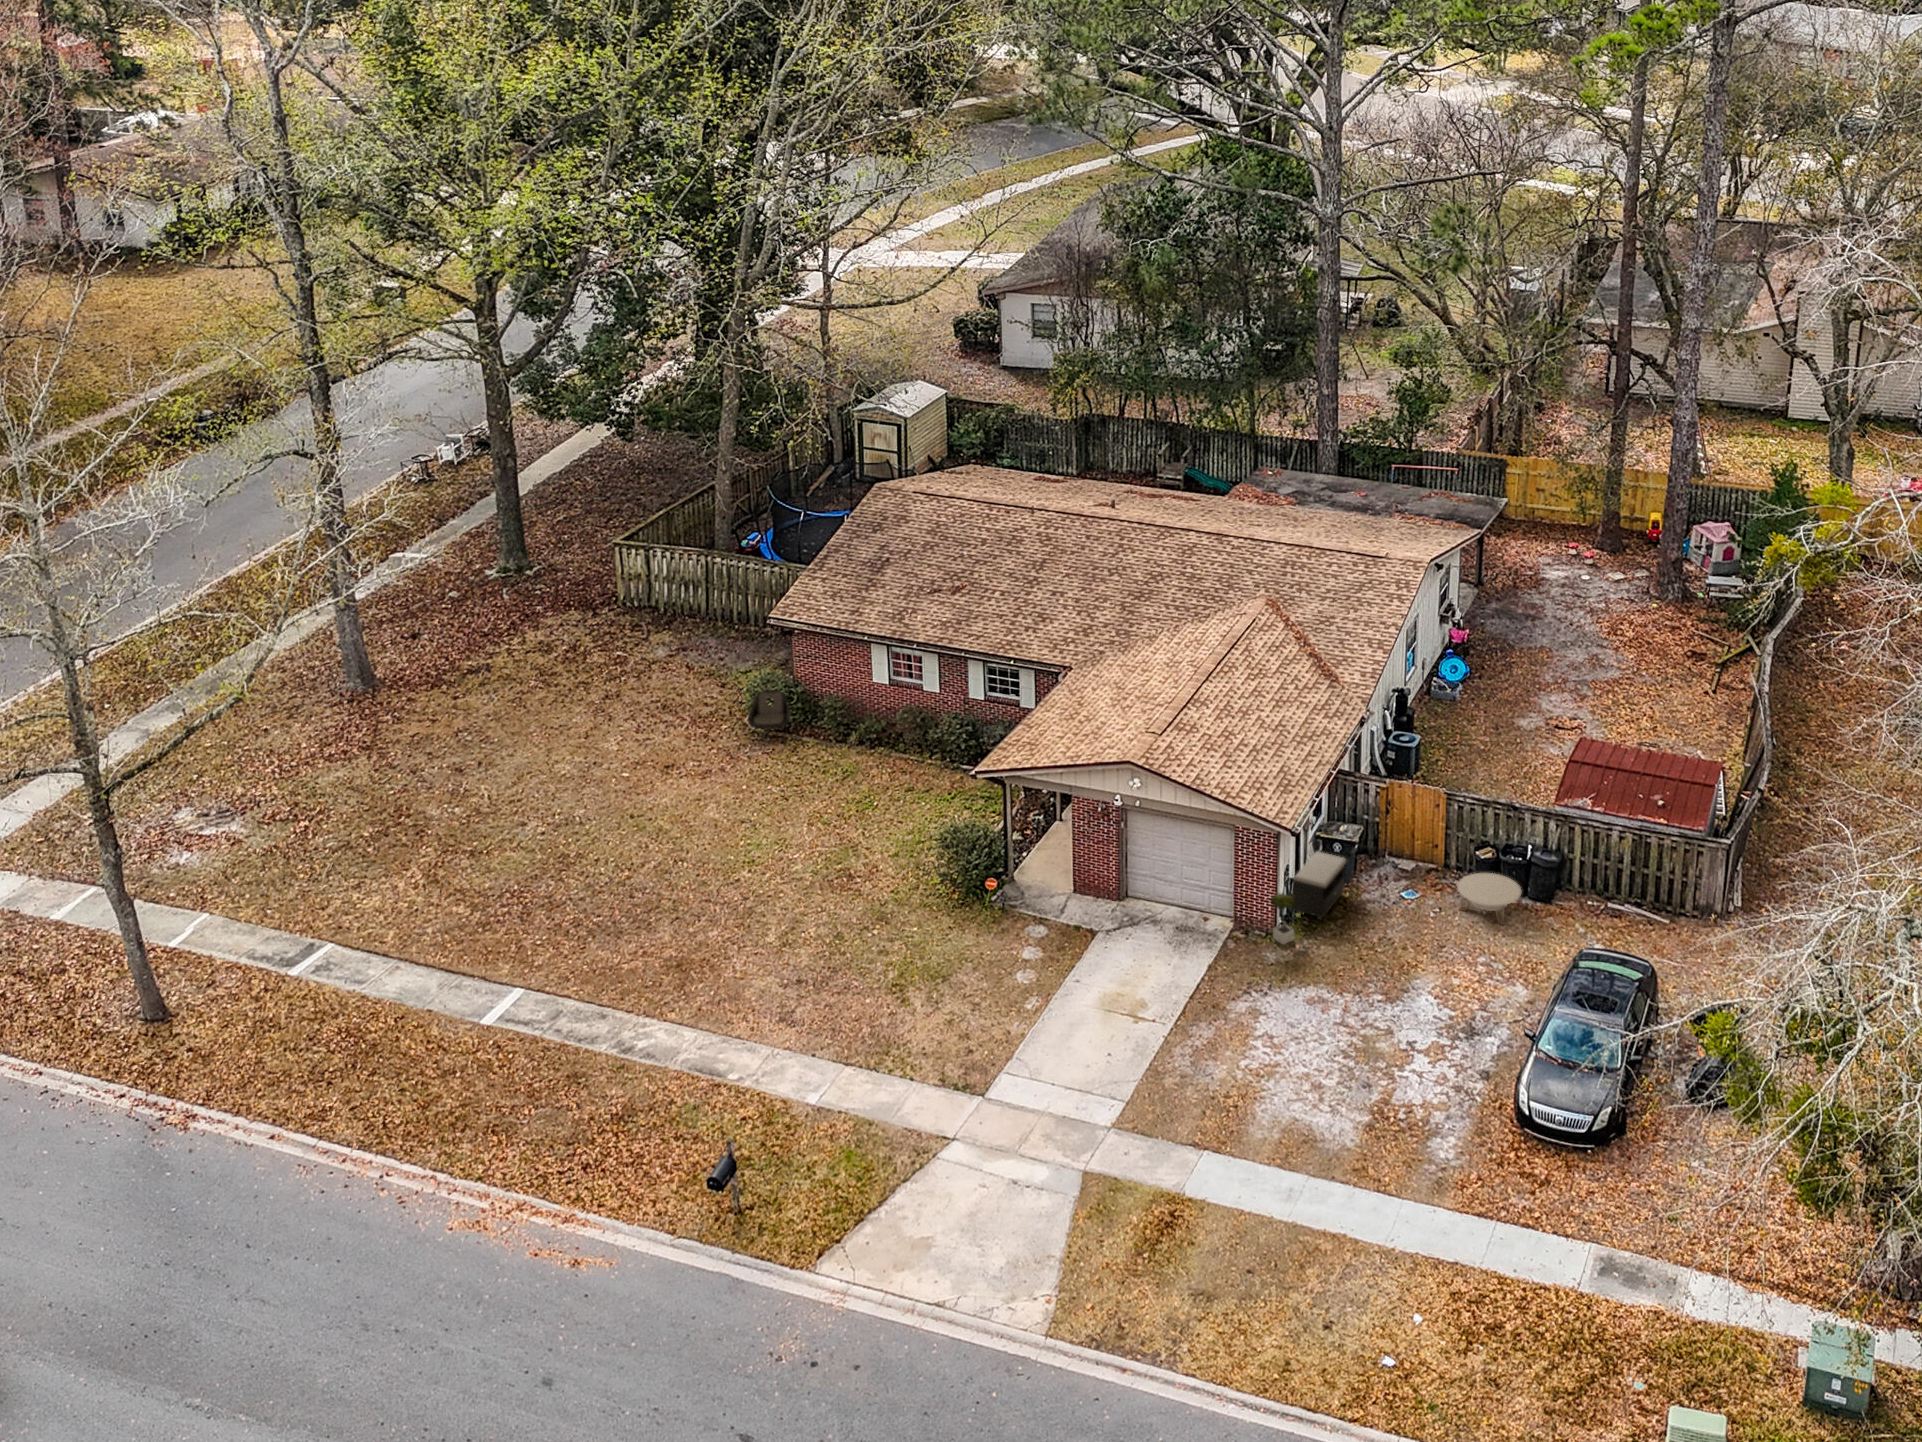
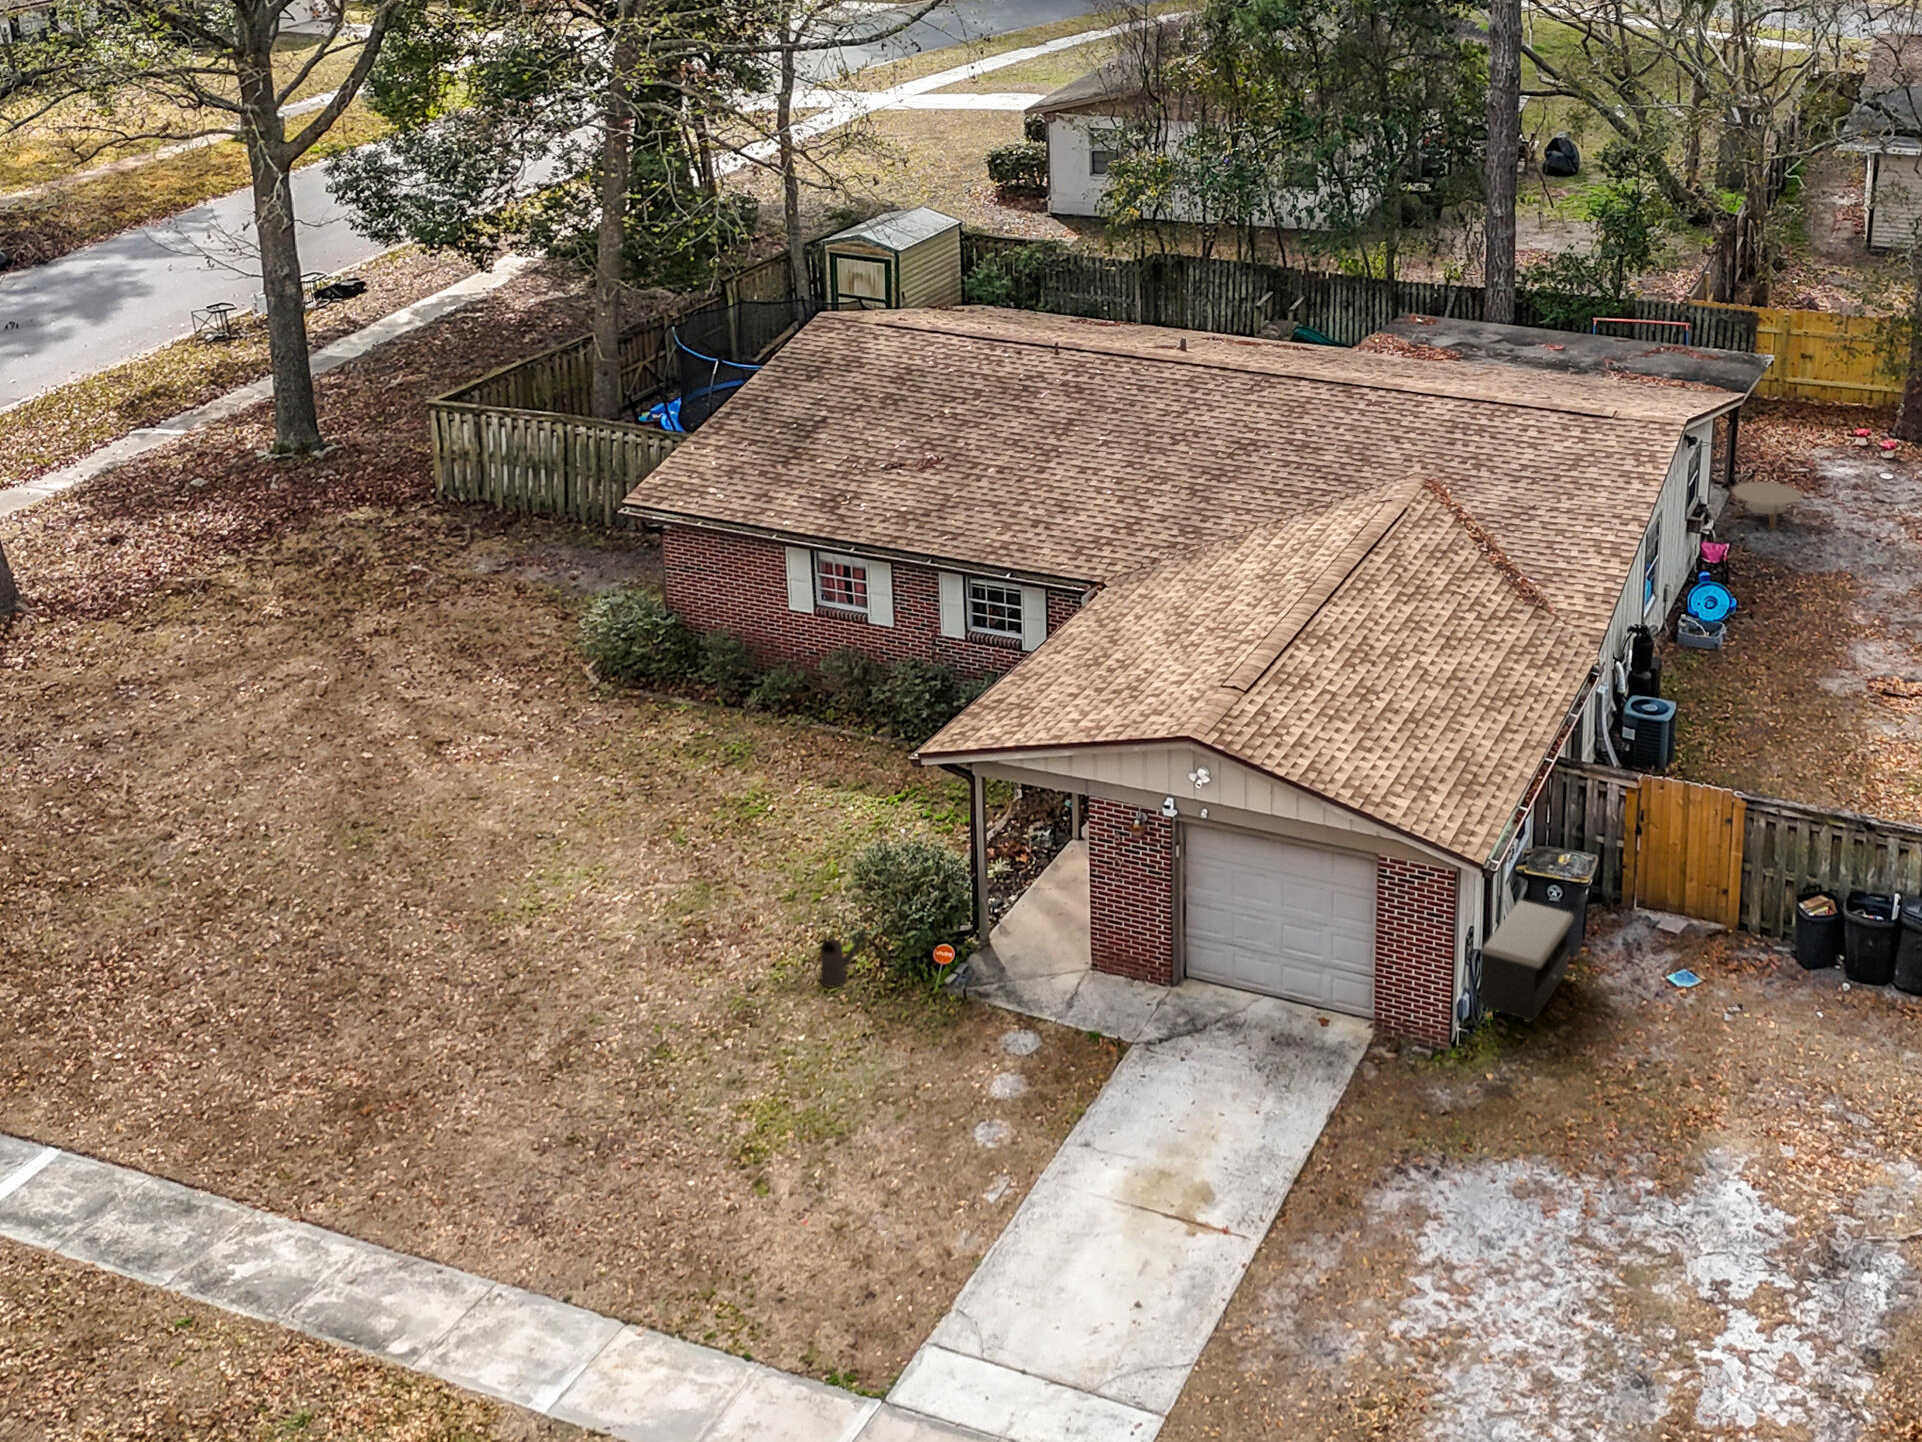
lounge chair: present [748,690,790,744] -> none [582,621,657,710]
watering can: none [916,869,946,904] -> present [813,929,865,987]
round table: present [1457,873,1521,925] -> present [1732,481,1802,529]
potted tree: present [1270,893,1295,944] -> none [1442,980,1487,1072]

